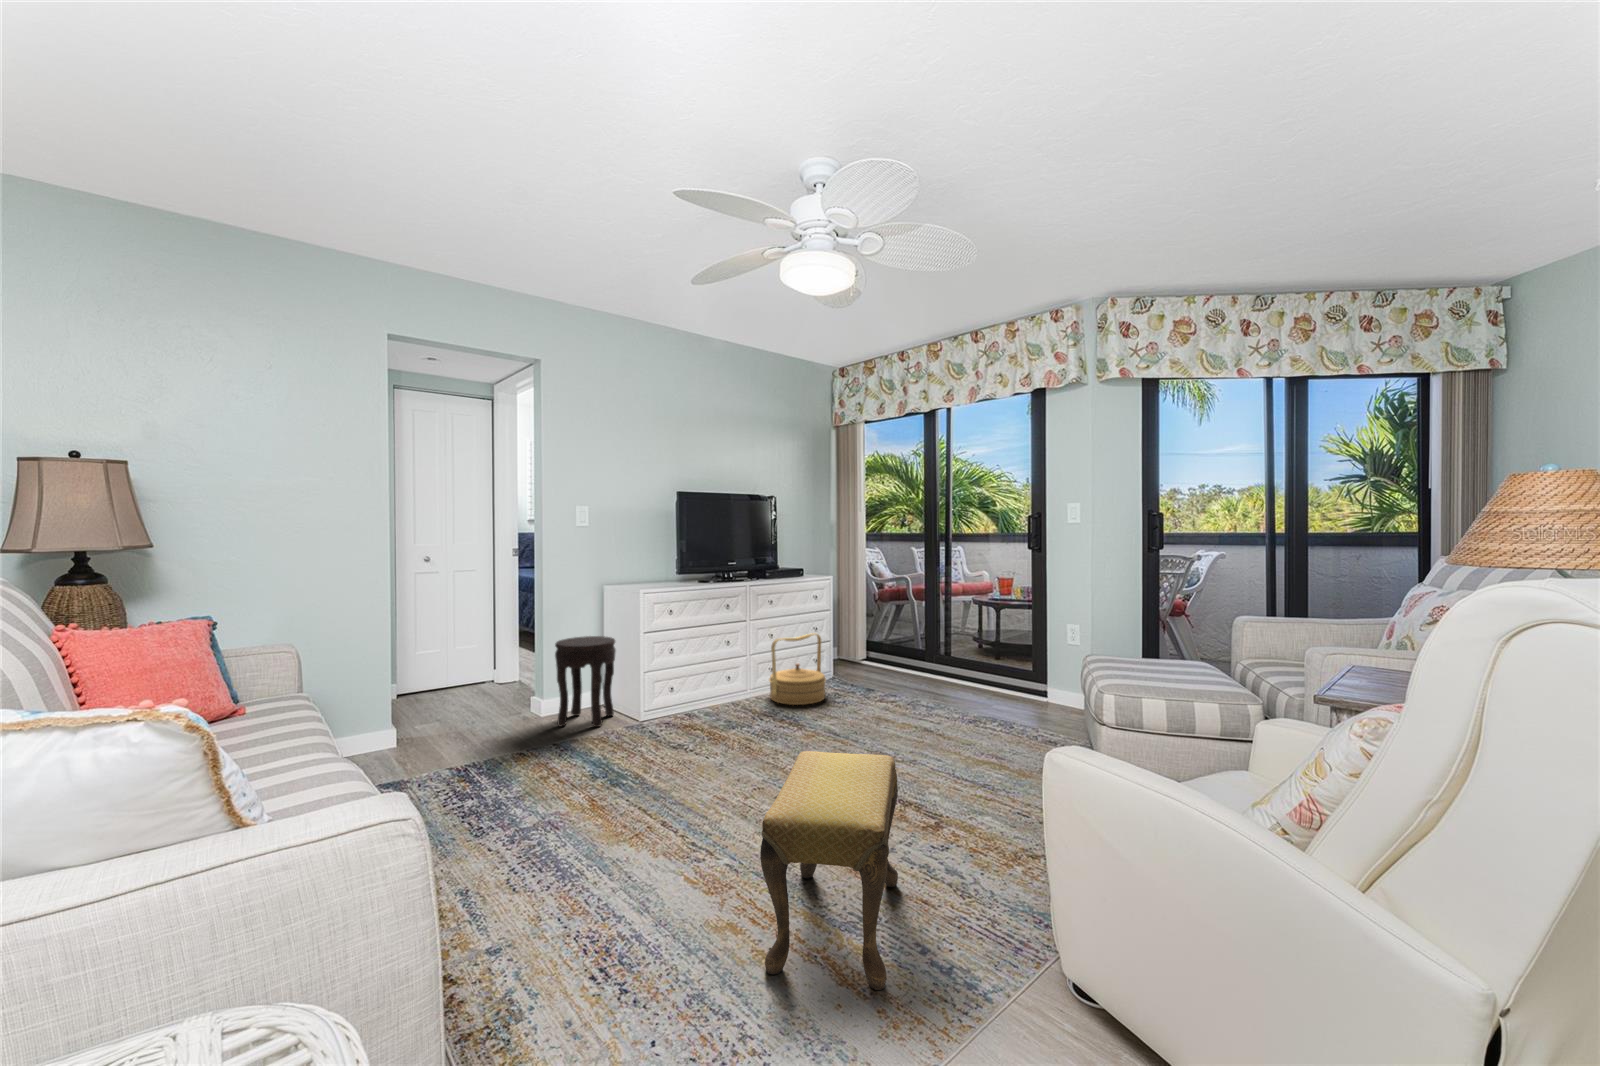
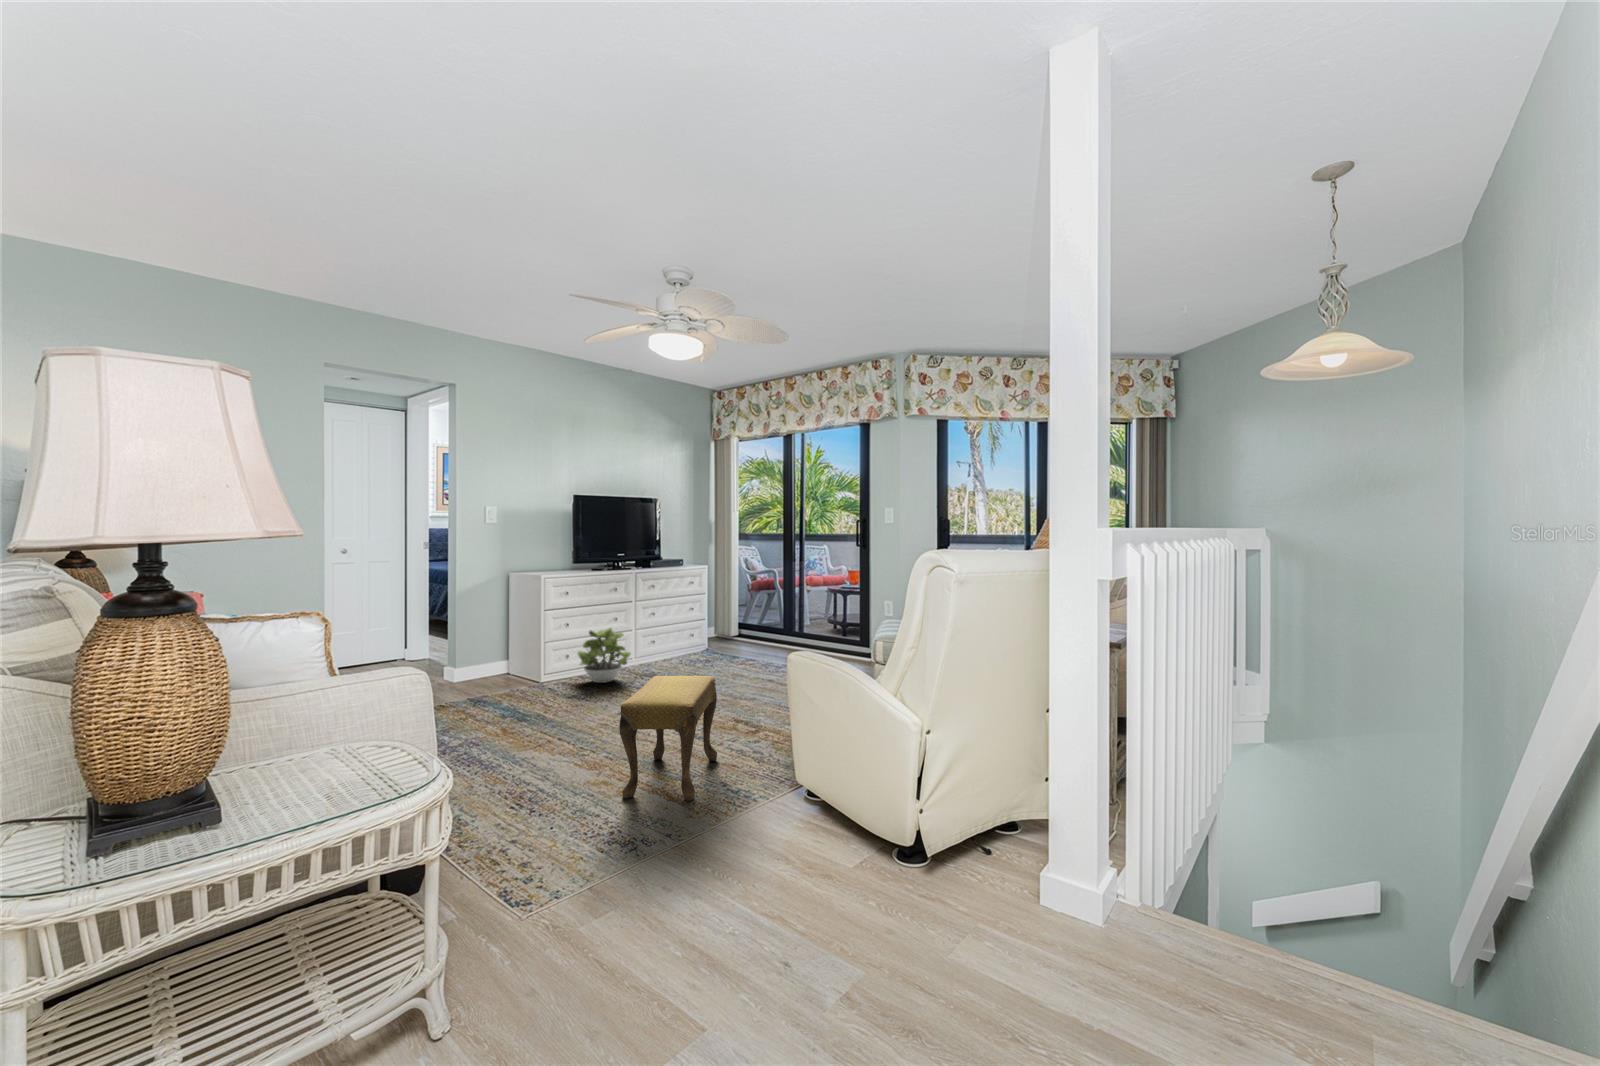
woven basket: present [769,633,826,705] -> none [650,613,698,670]
side table: present [555,636,616,727] -> none [468,616,520,689]
potted plant: none [684,654,748,722] -> present [578,628,630,683]

